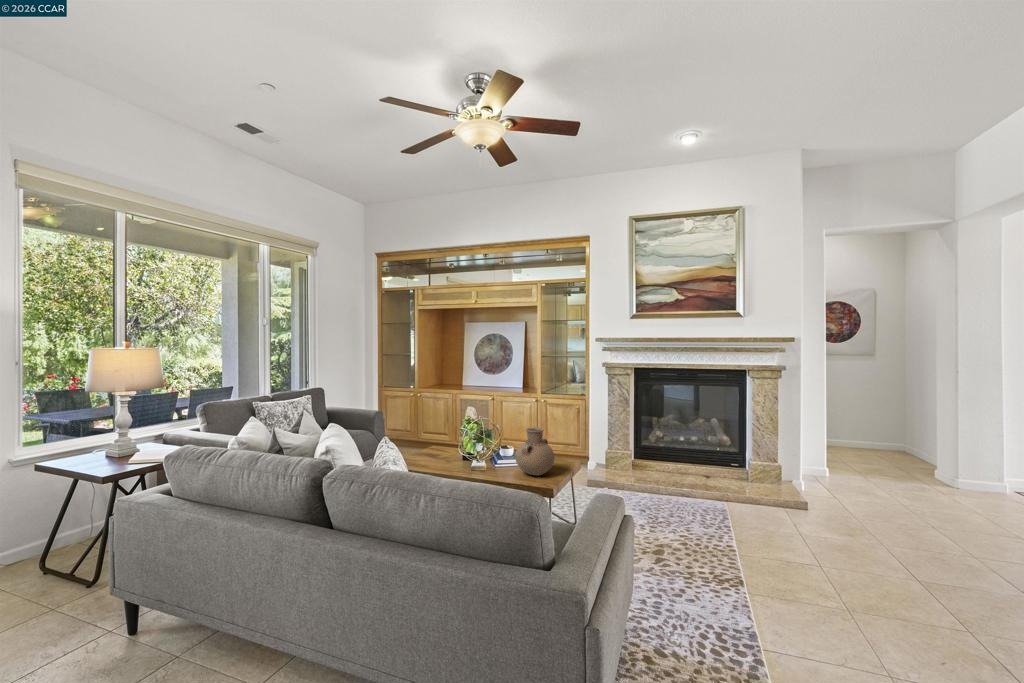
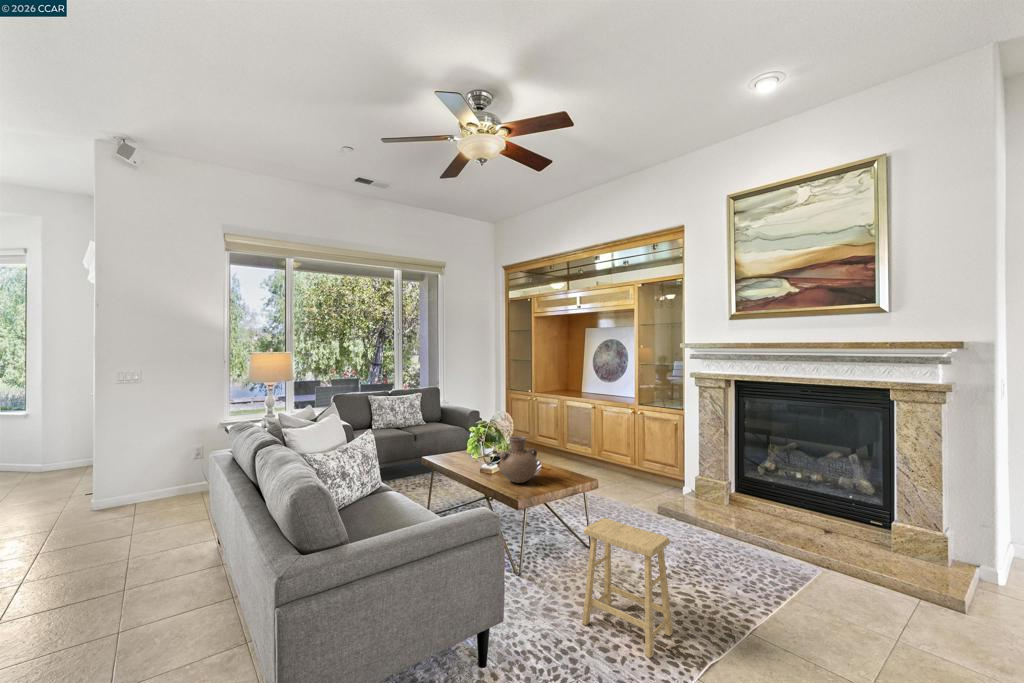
footstool: none [652,492,731,602] -> present [582,518,673,658]

